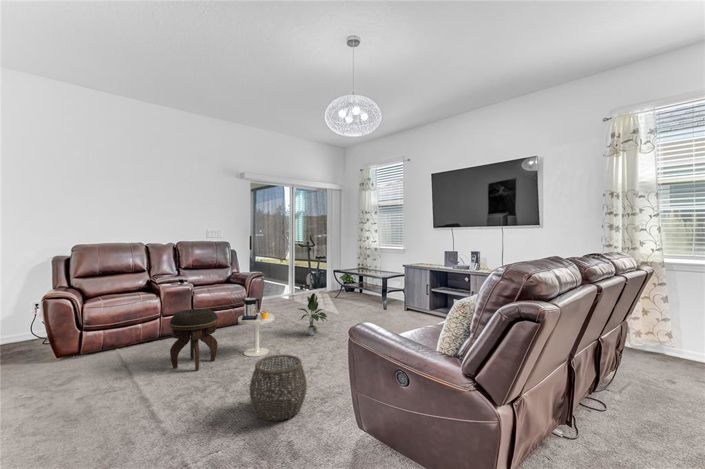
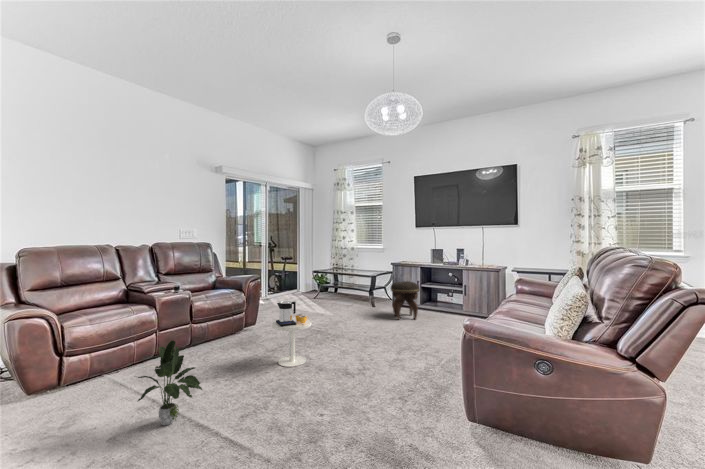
potted plant: present [298,293,327,336] -> present [138,341,202,425]
footstool: present [170,309,218,371] -> present [391,281,419,320]
woven basket: present [250,355,307,421] -> none [356,358,418,433]

